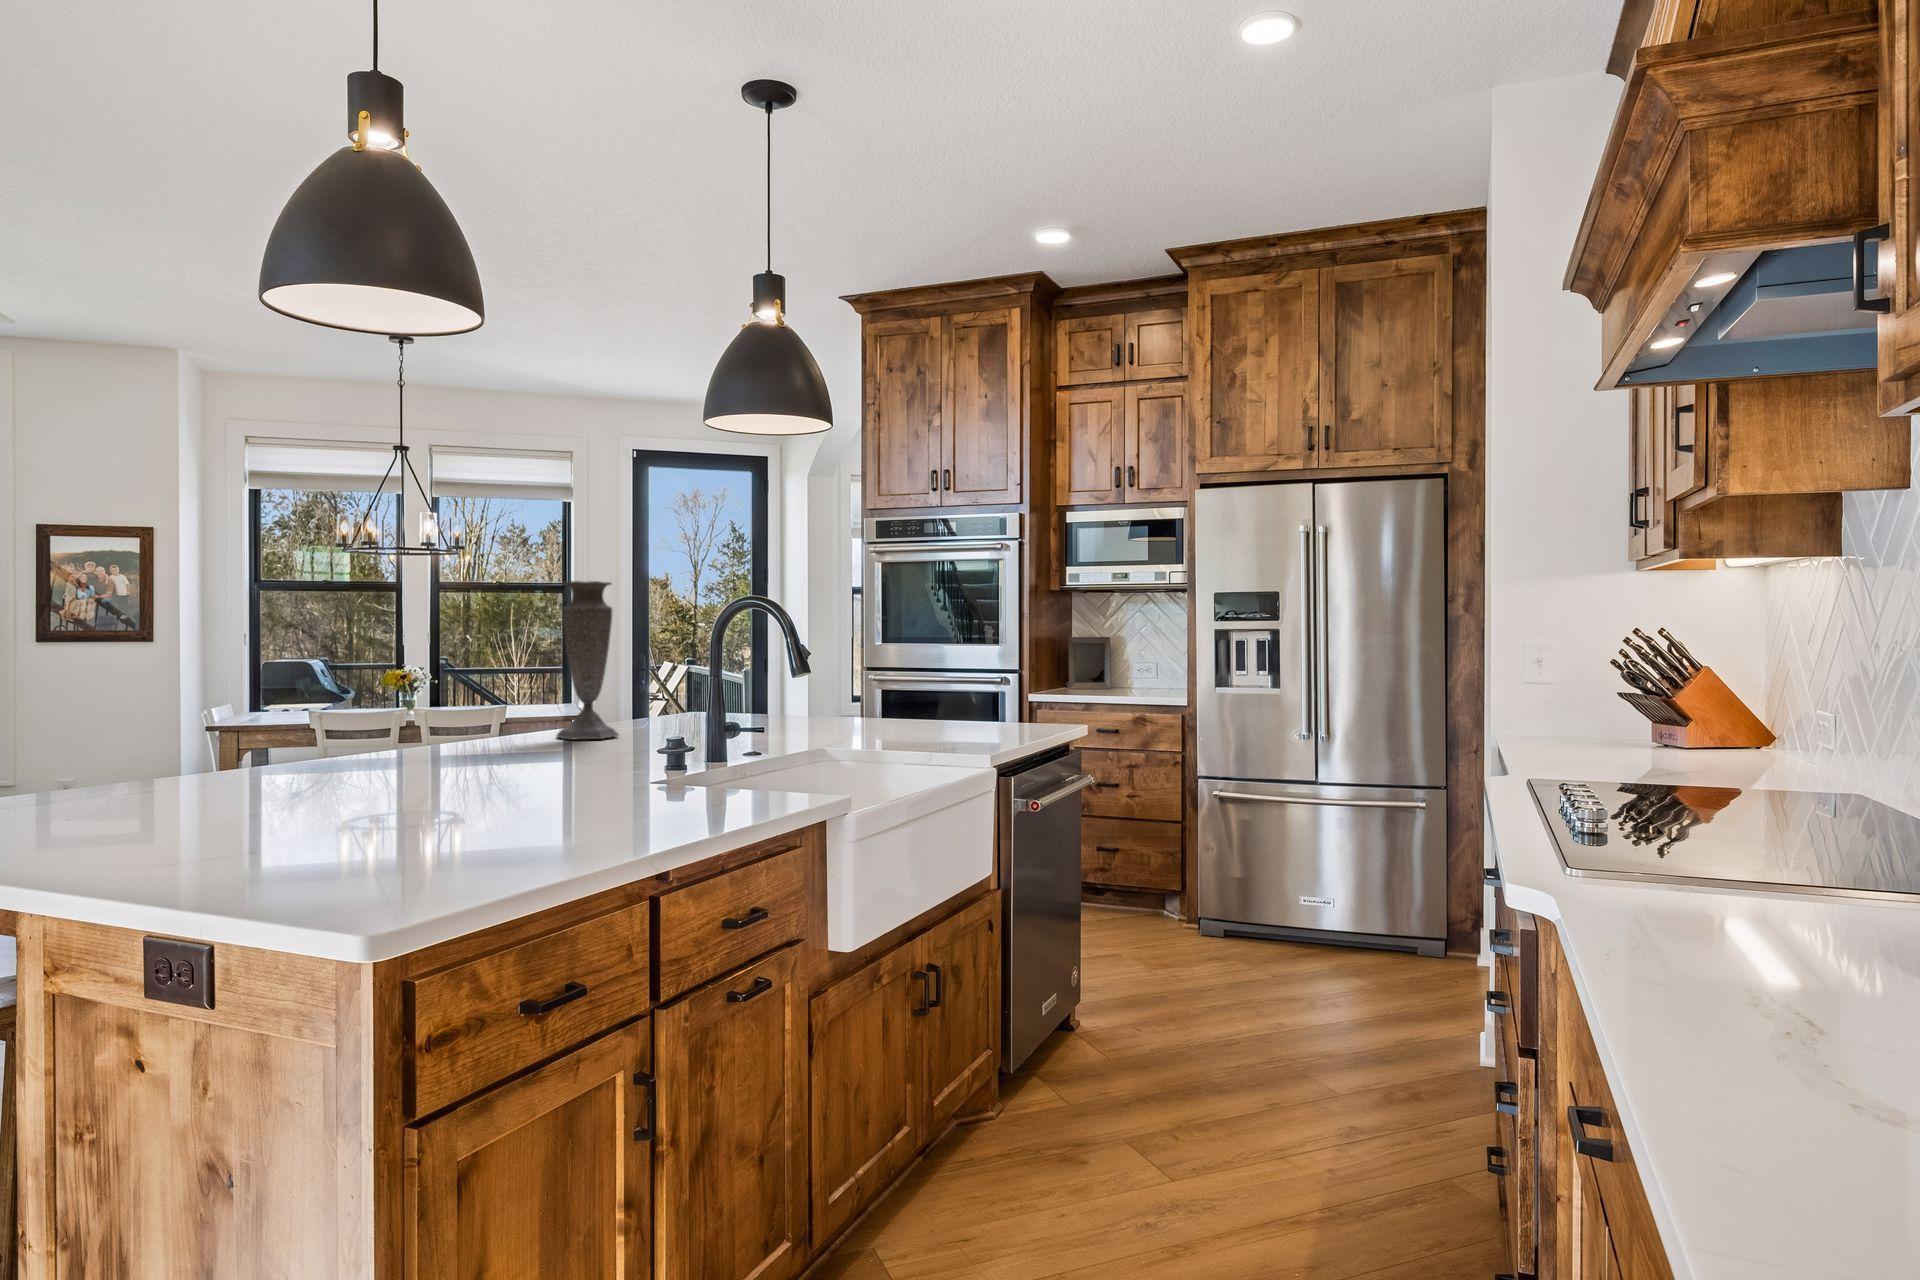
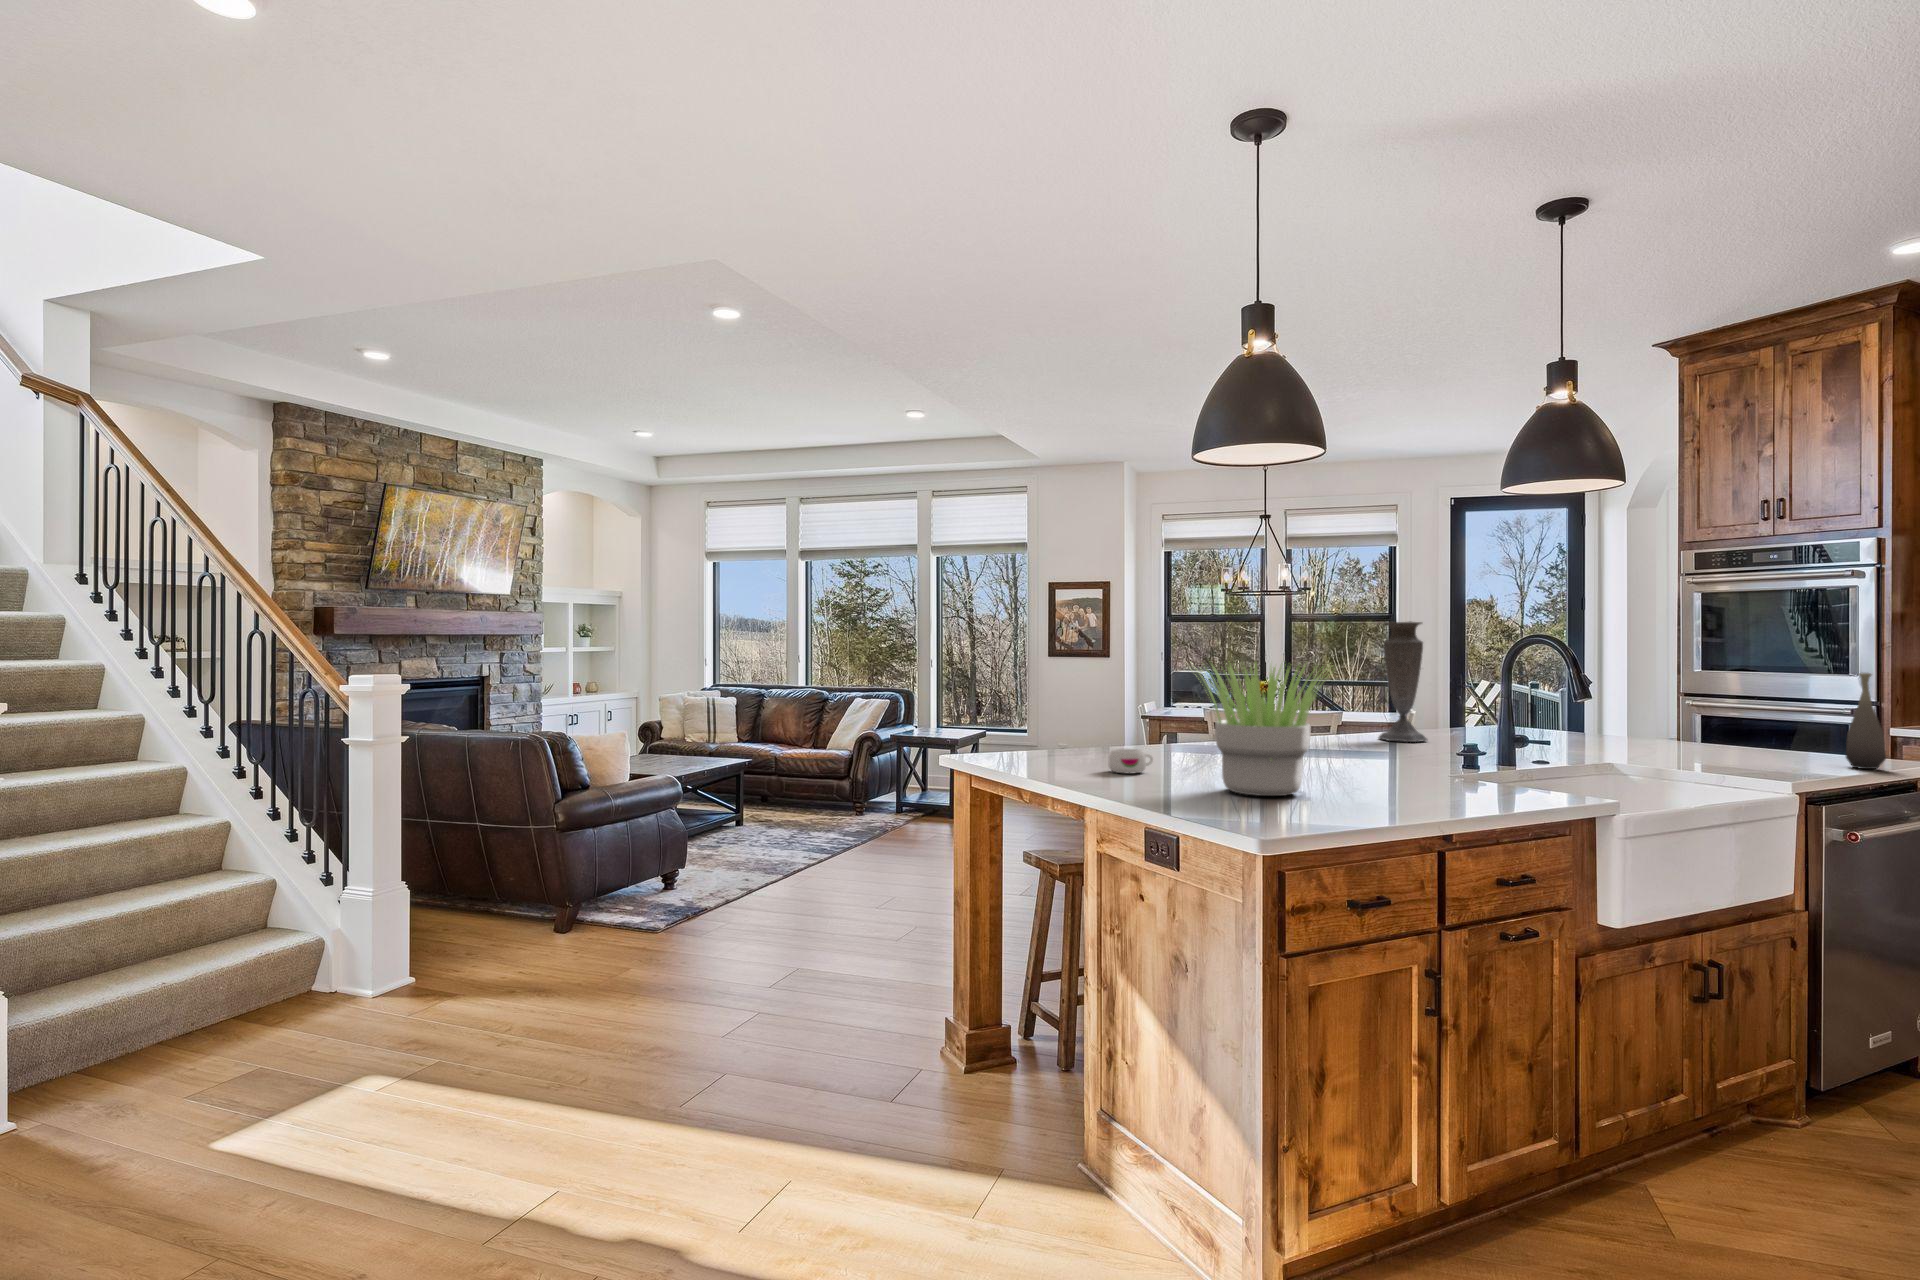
potted plant: none [226,622,507,846] -> present [1206,662,1331,796]
bottle: none [1017,640,1047,736] -> present [1846,673,1886,769]
mug: none [83,785,180,830] -> present [1108,749,1153,773]

